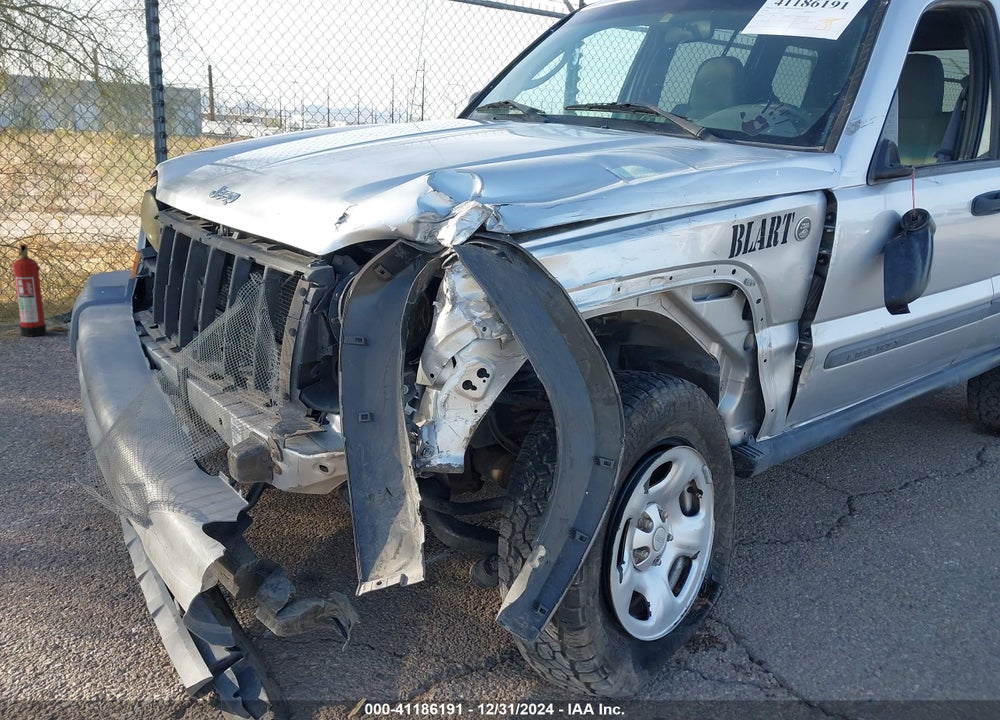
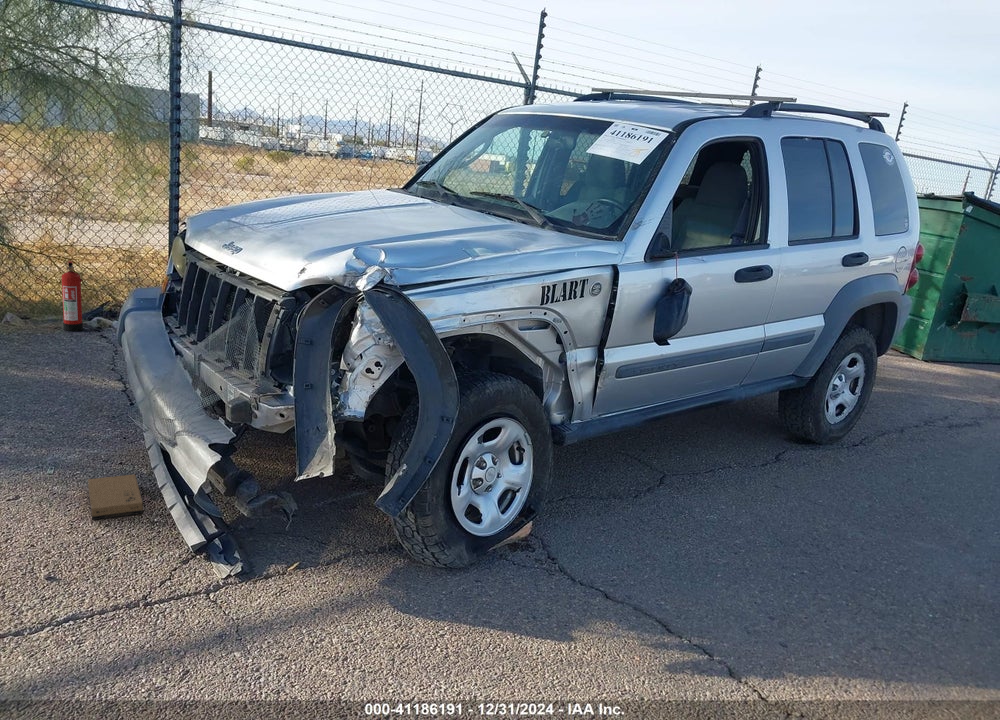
cardboard box: none [29,553,112,638] -> present [88,474,143,520]

